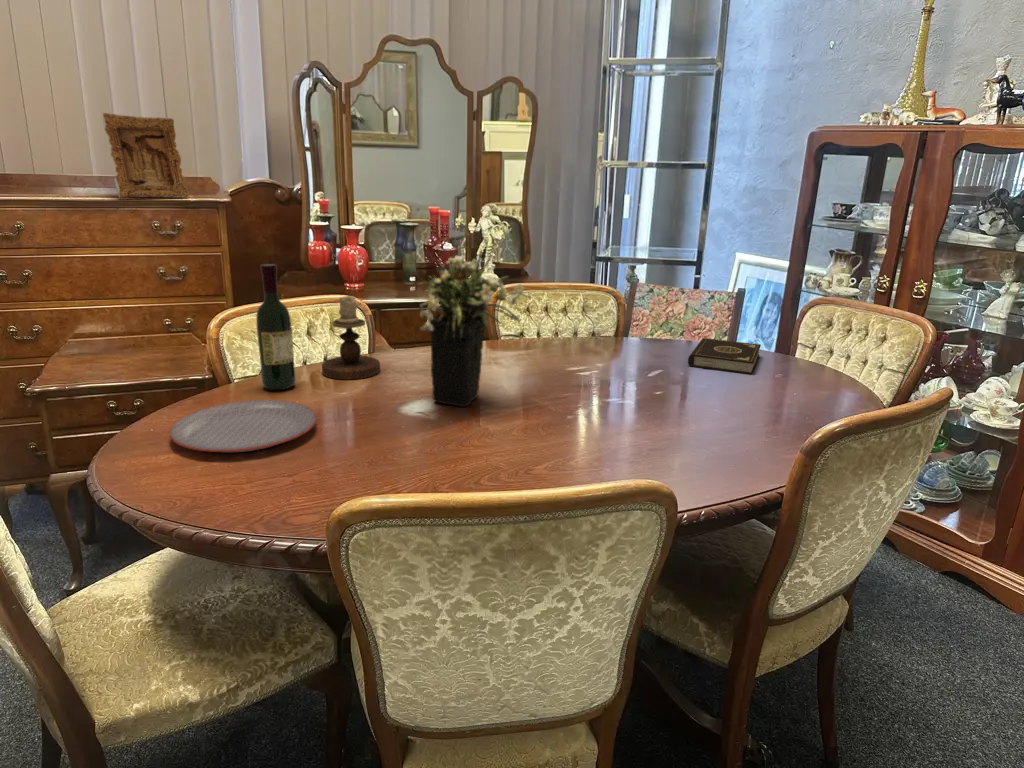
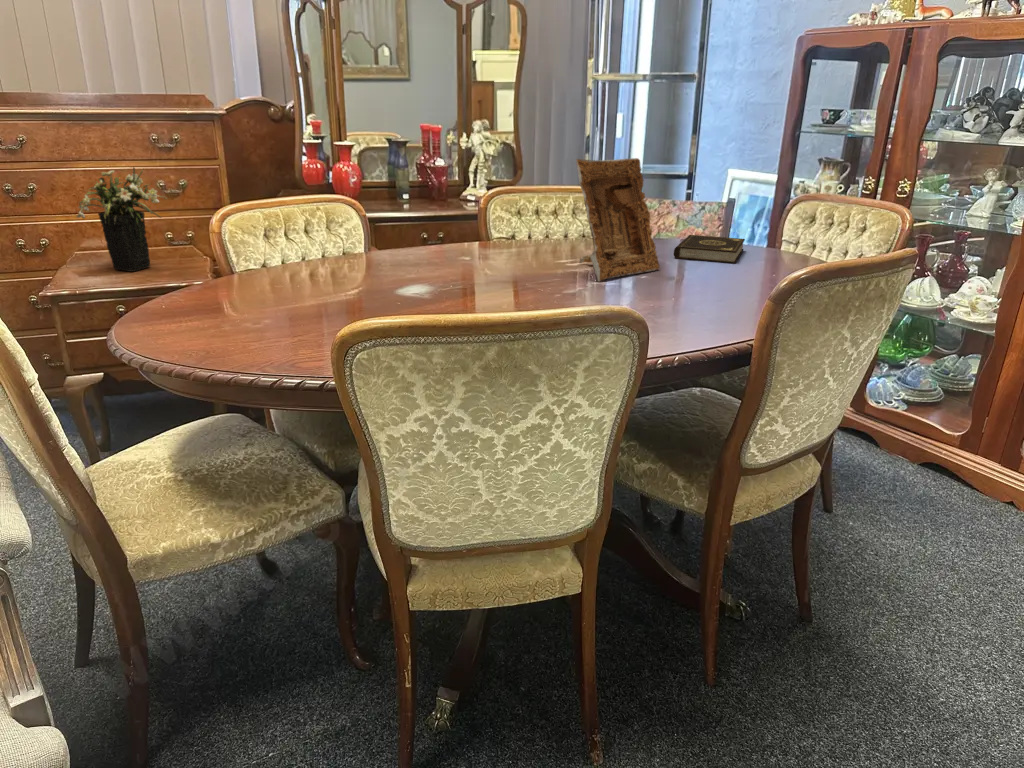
picture frame: present [103,113,189,198] -> present [576,158,659,281]
flower arrangement: present [420,250,531,407] -> present [77,167,167,272]
wine bottle: present [256,264,296,390] -> none [256,153,296,278]
candlestick: present [322,296,380,380] -> none [321,189,377,270]
plate: present [170,400,317,452] -> none [179,282,318,321]

